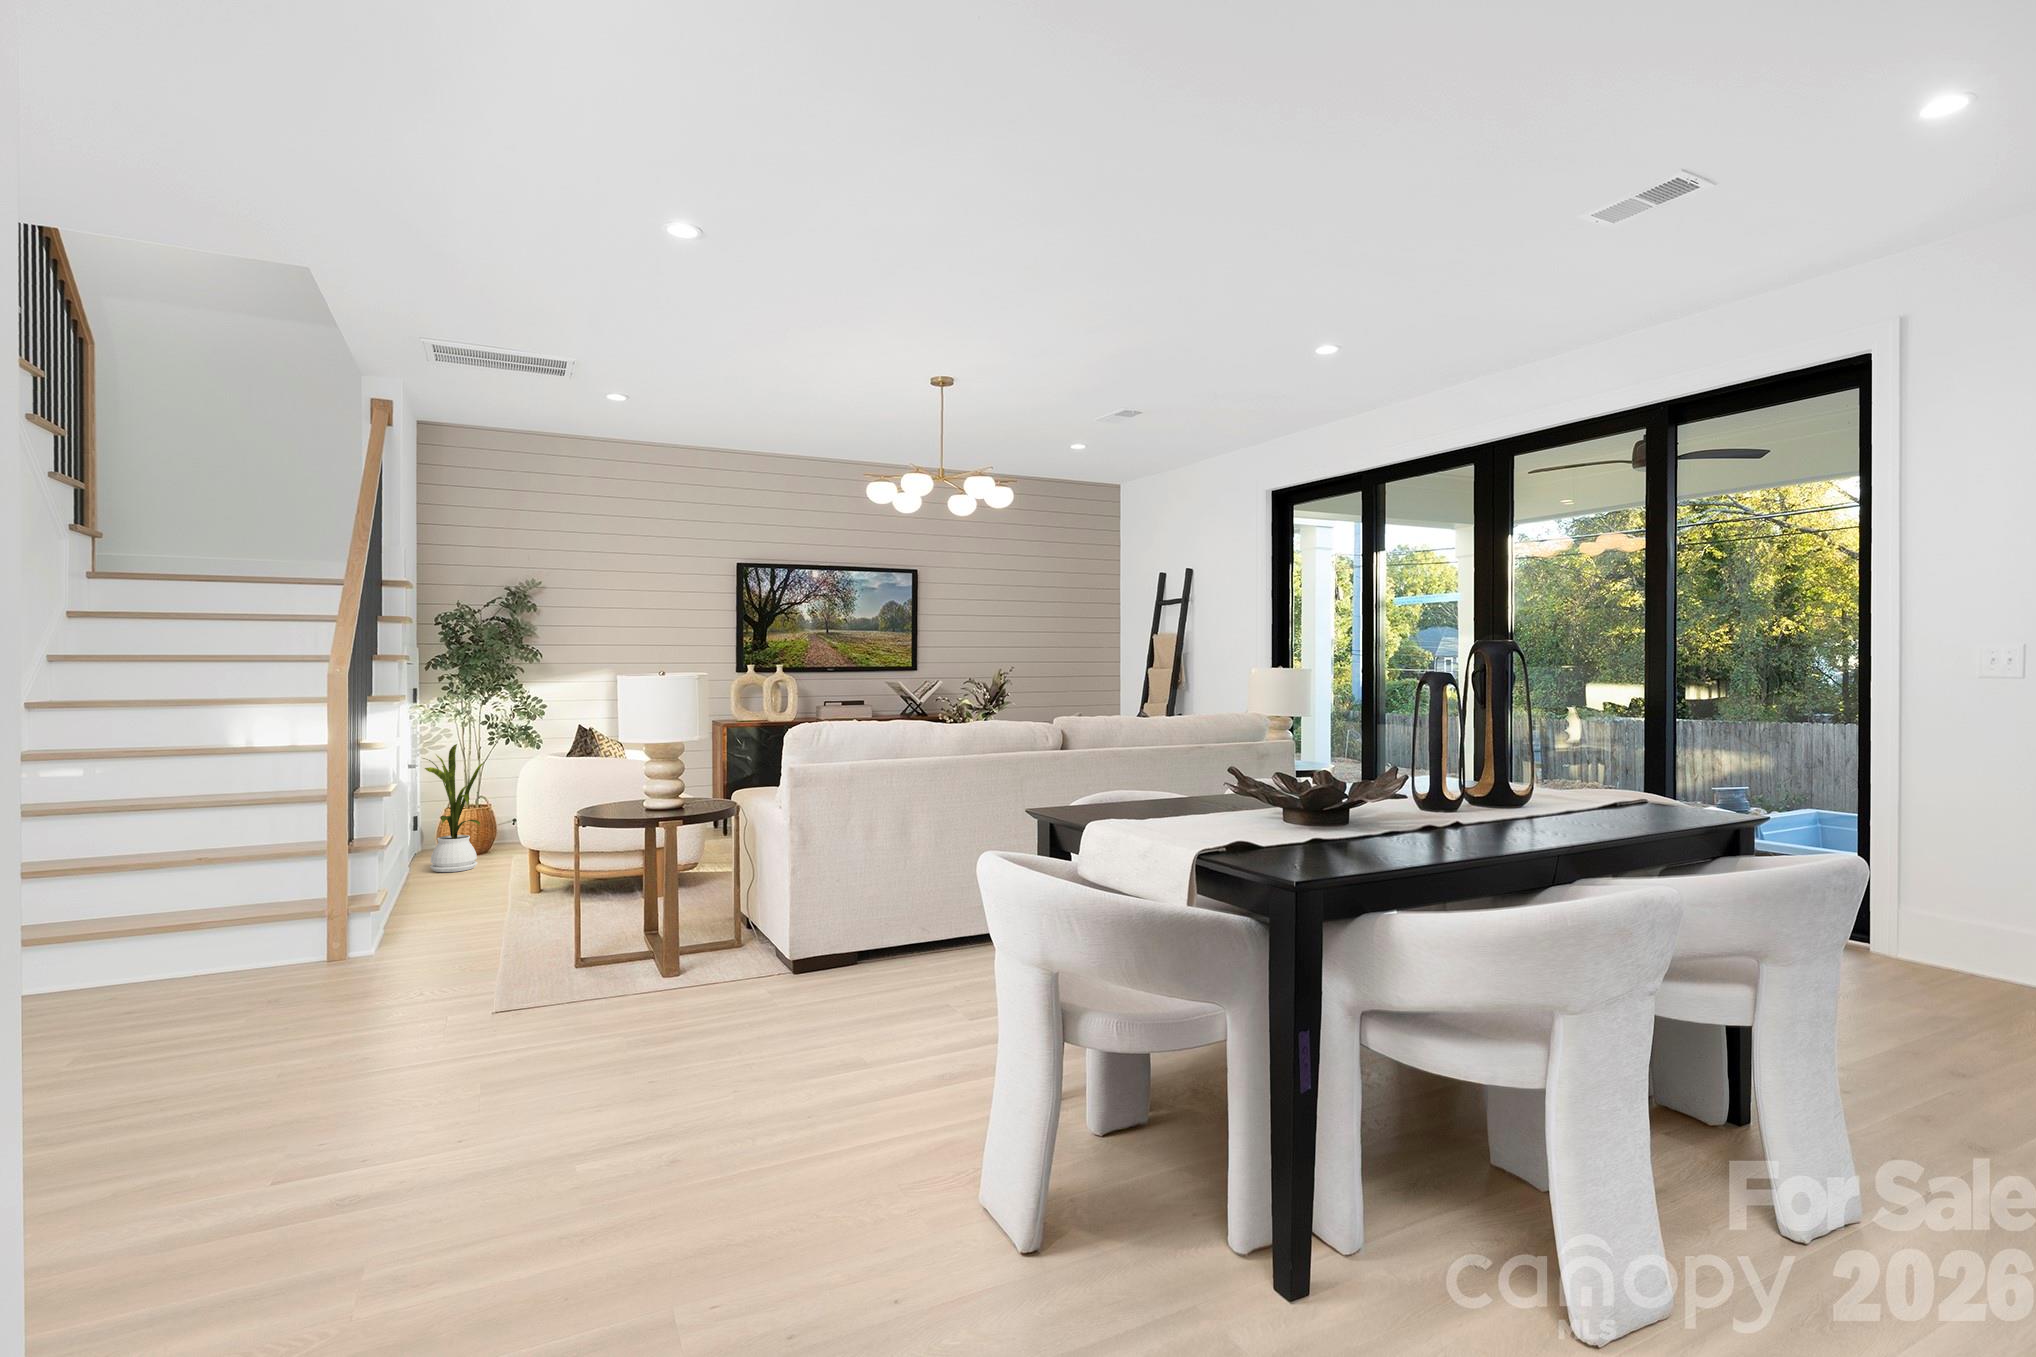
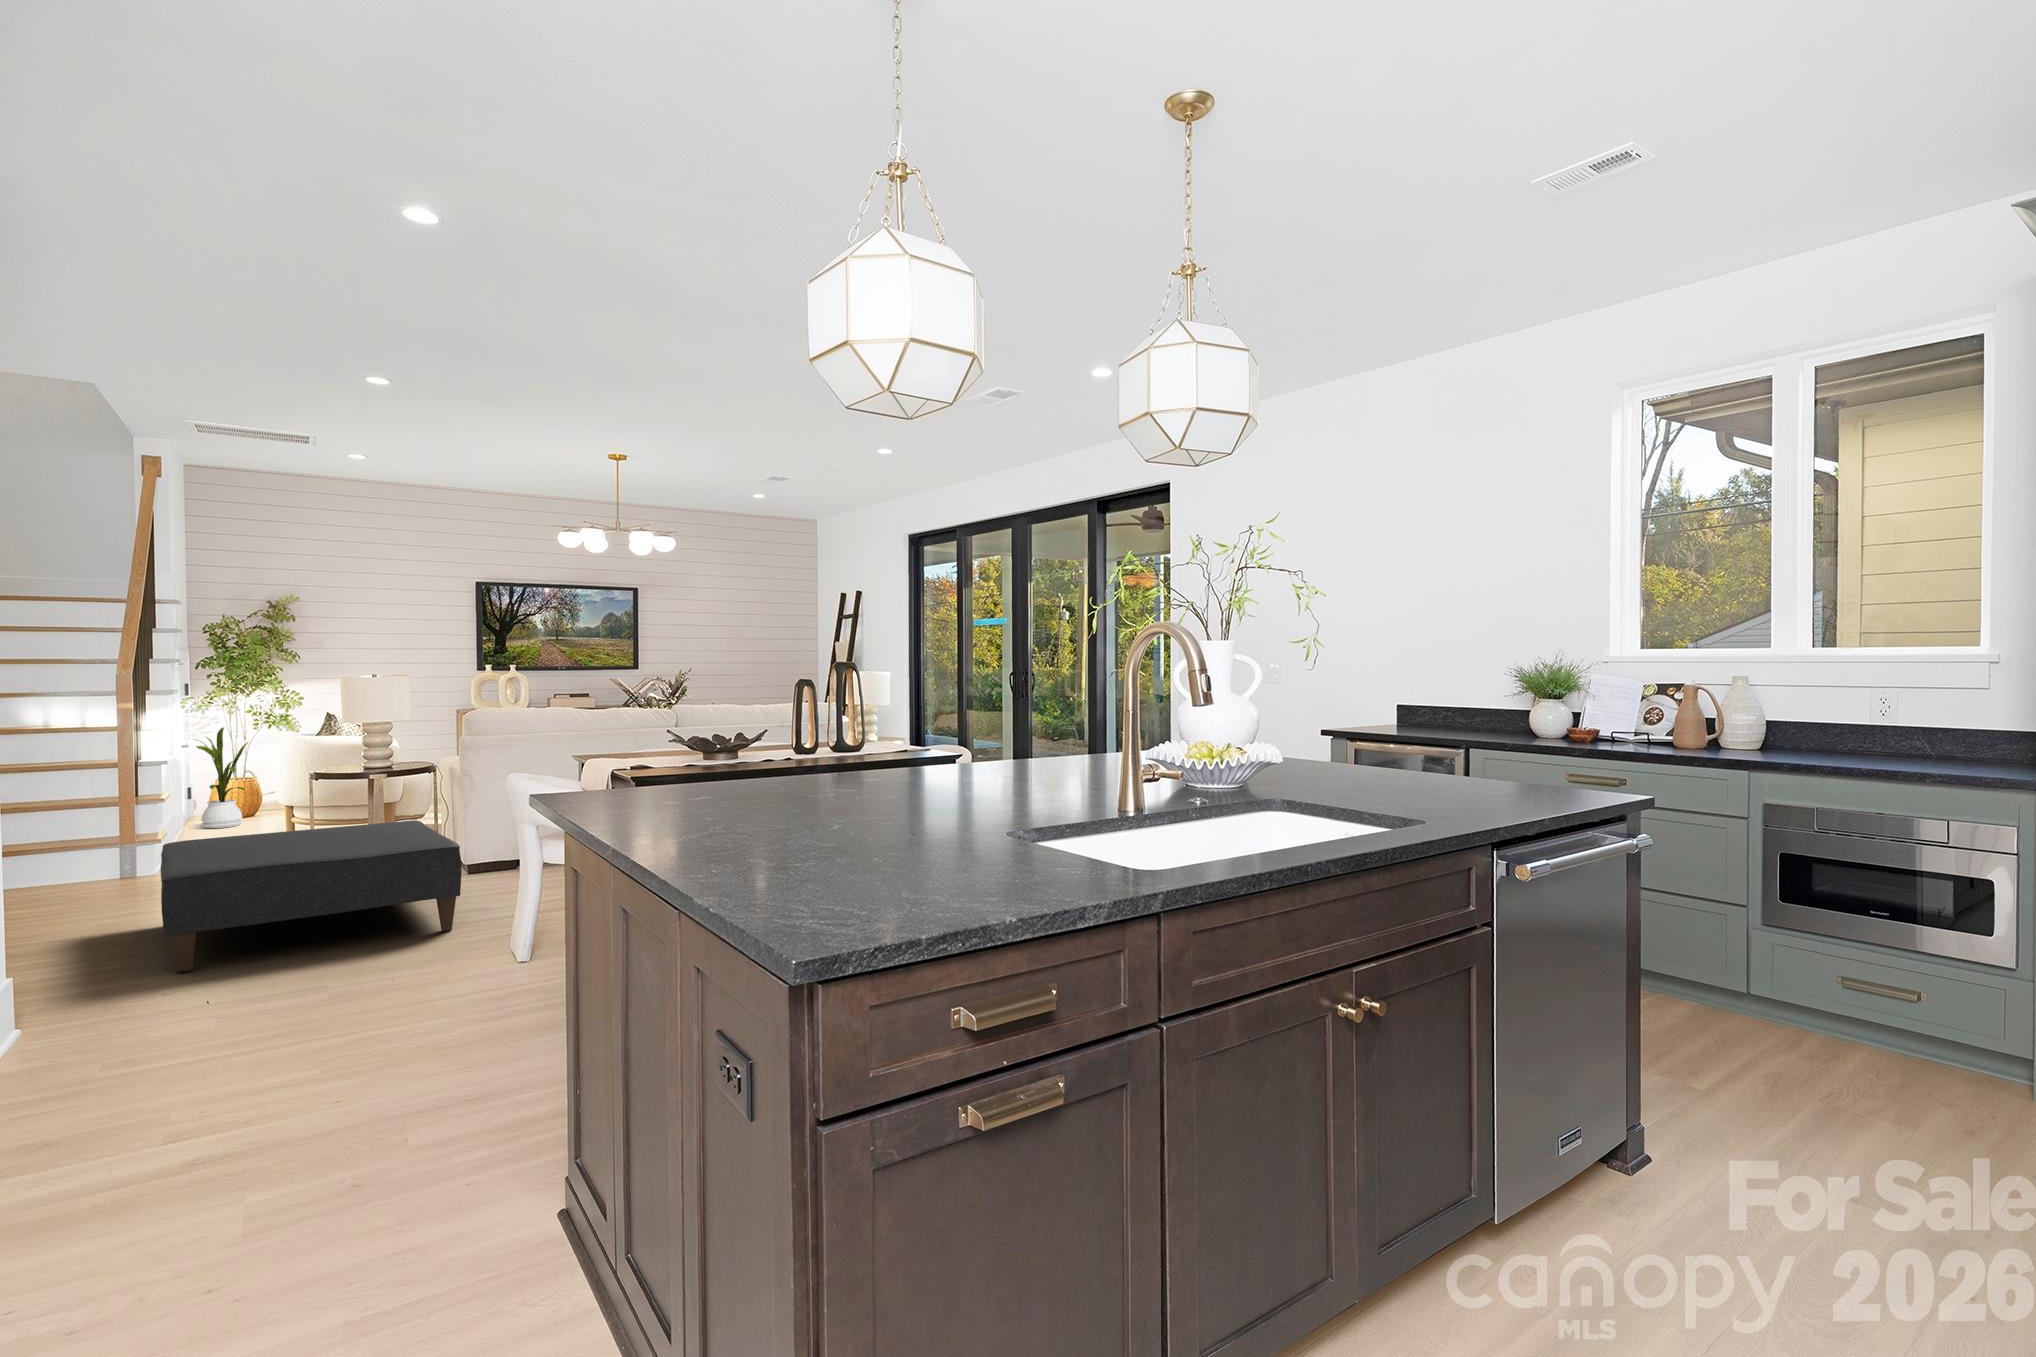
ottoman: none [363,901,821,1203] -> present [160,820,461,972]

